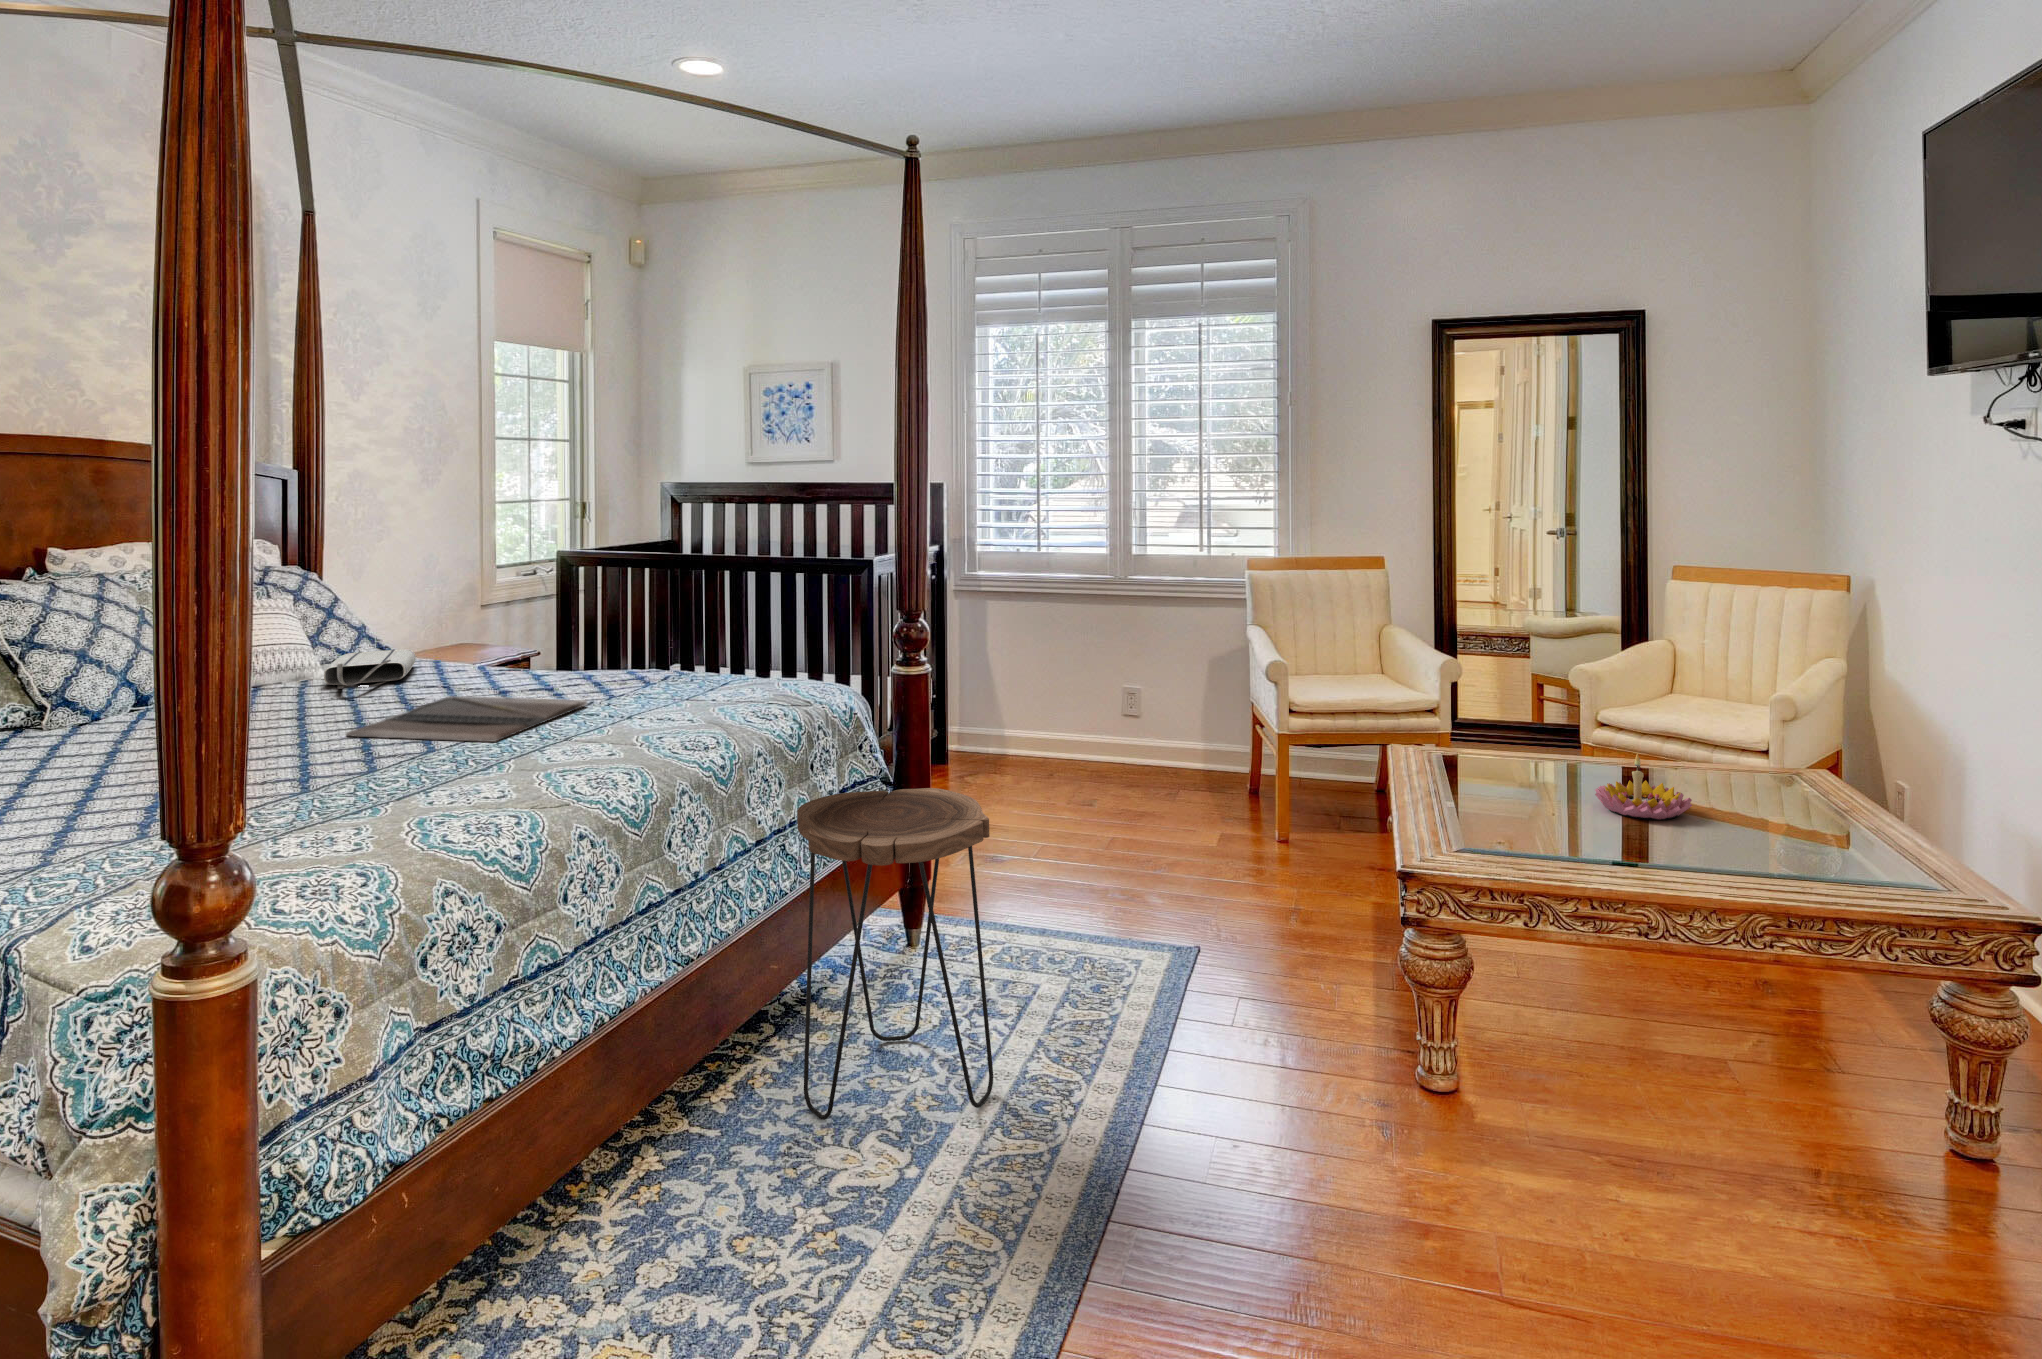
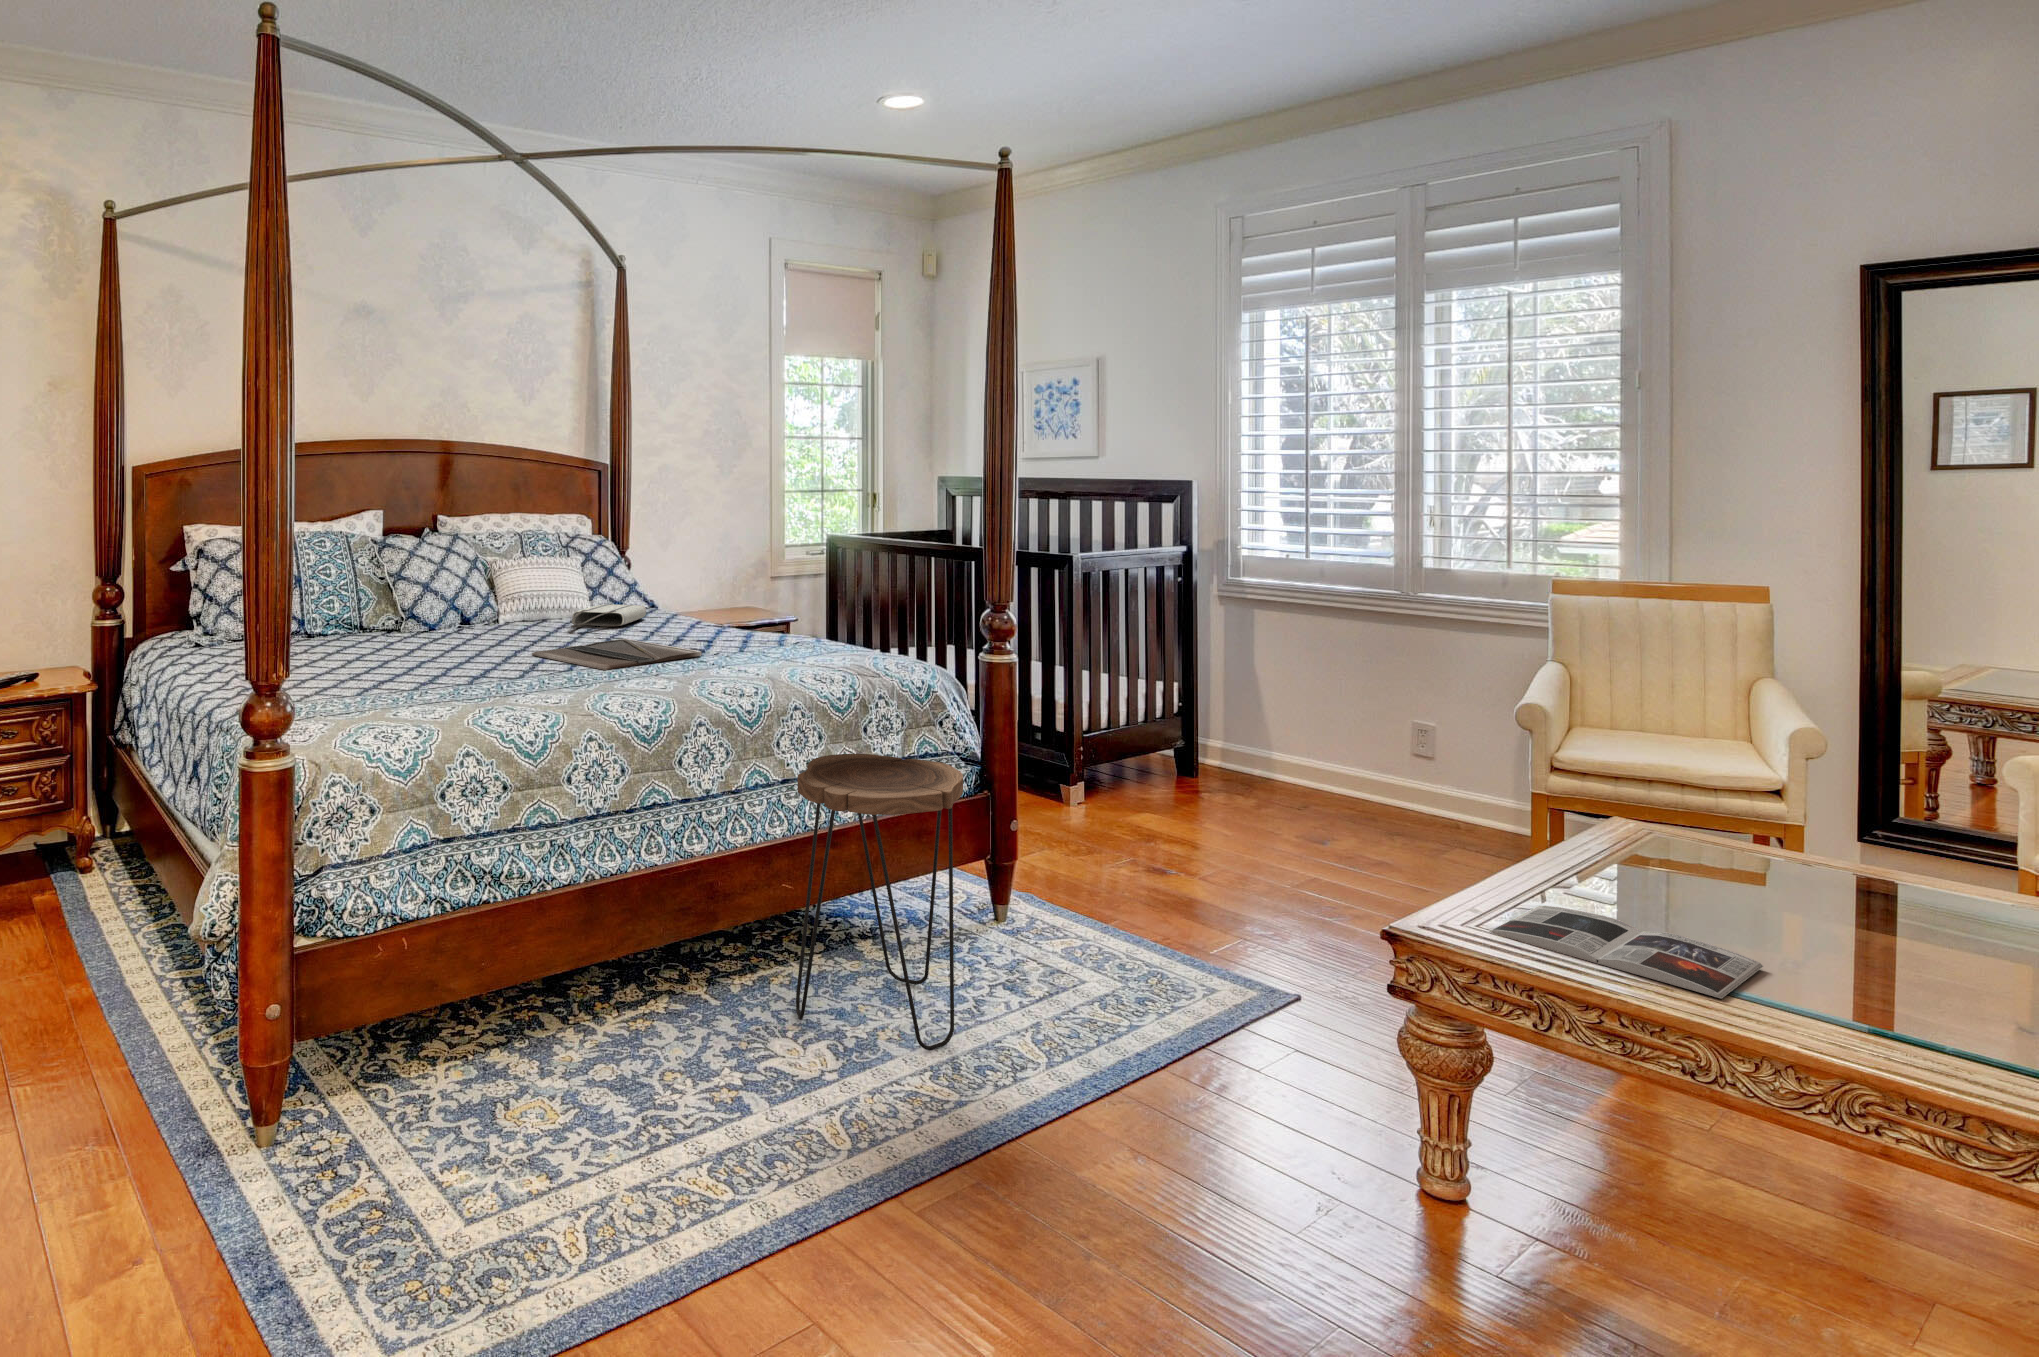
candle holder: present [1595,753,1692,820] -> none [1767,868,1928,964]
magazine: none [1469,820,1647,869] -> present [1489,906,1763,999]

